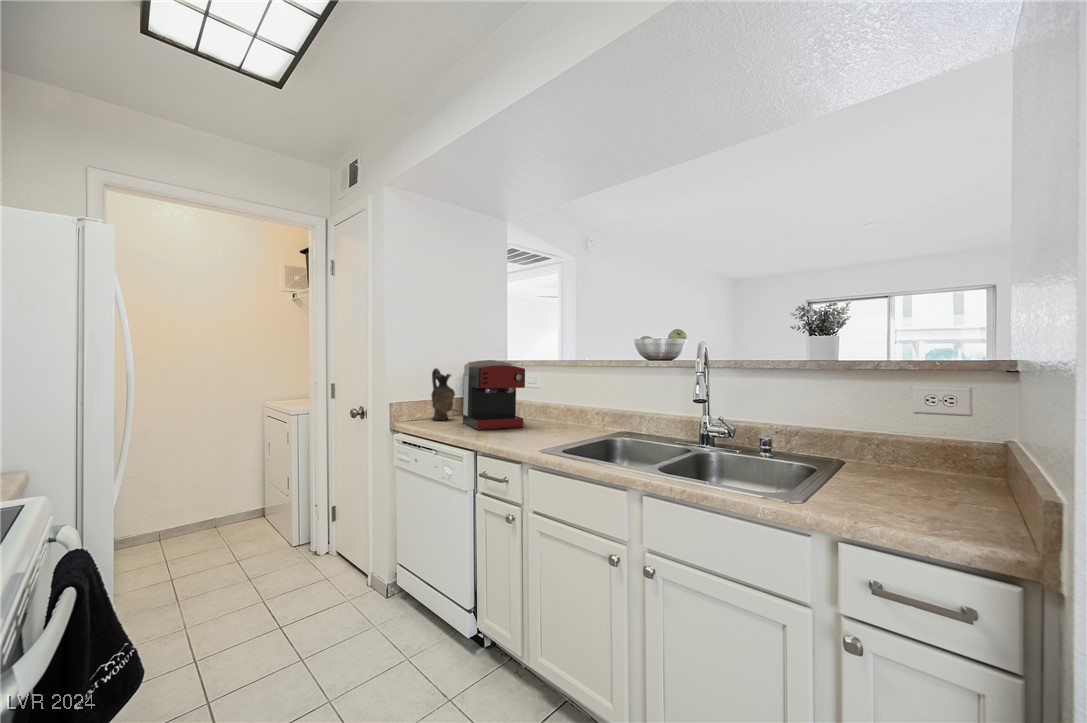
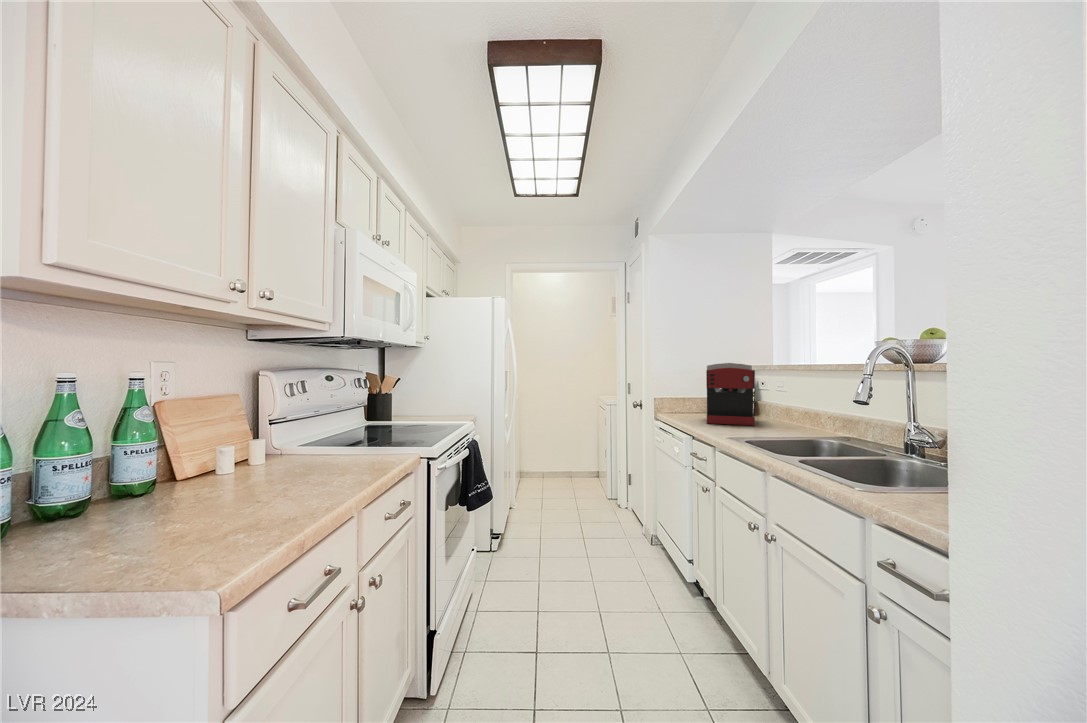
ceramic pitcher: present [431,368,455,420] -> none [686,371,706,415]

